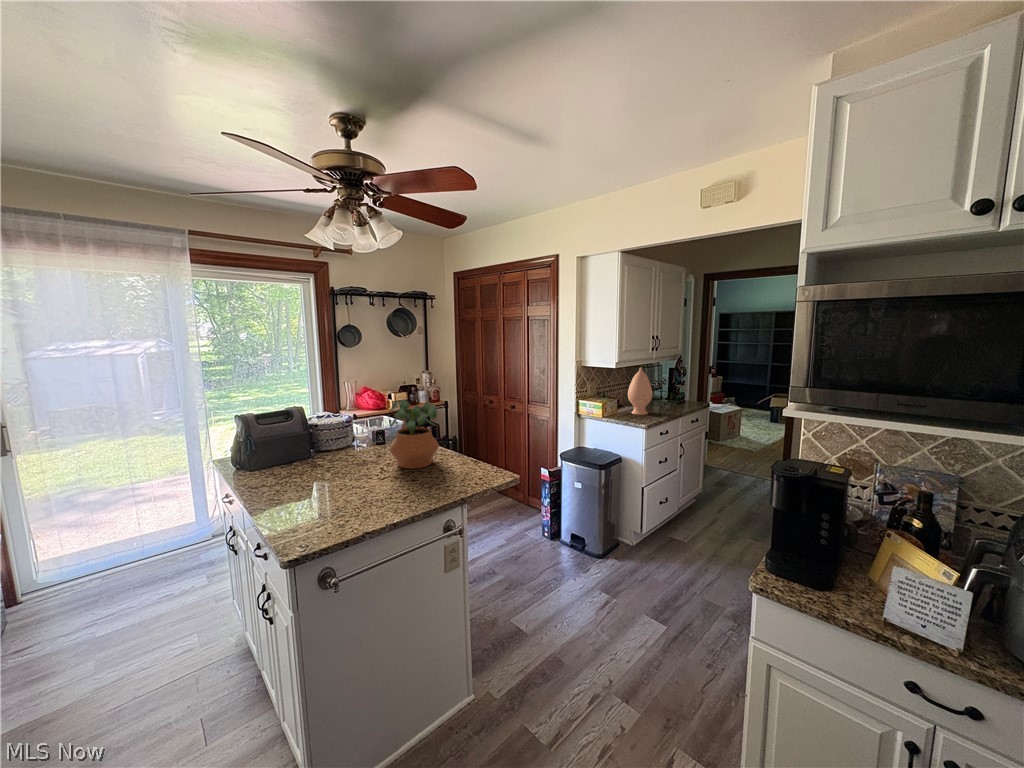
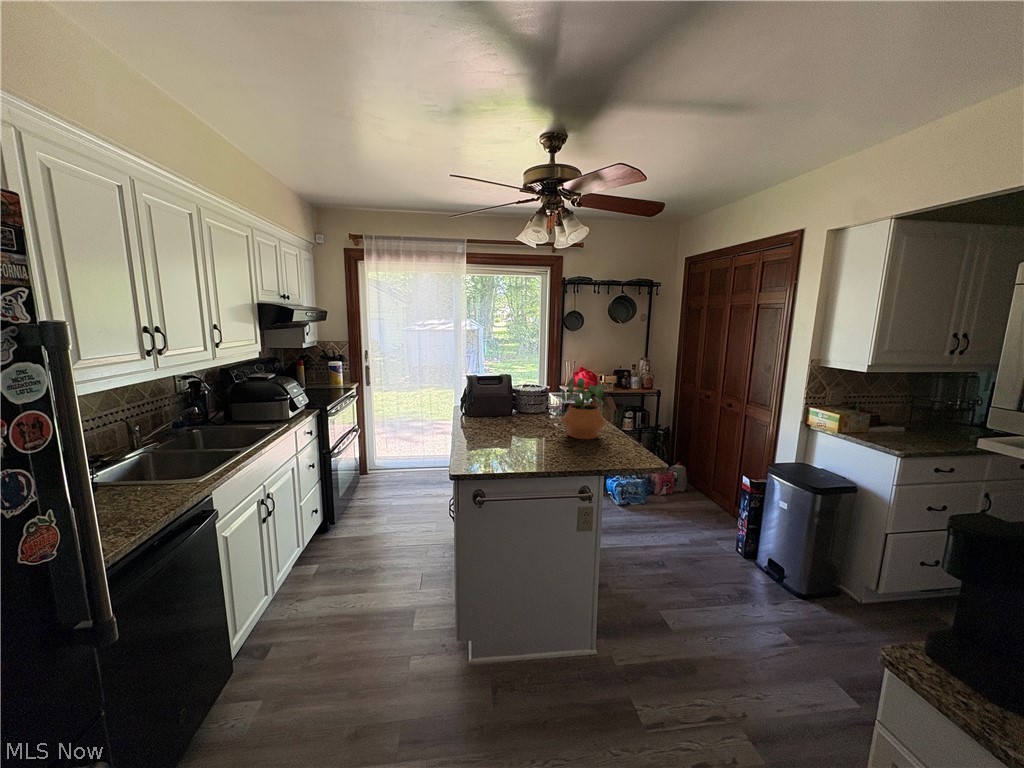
vase: present [628,367,652,415] -> none [892,376,938,441]

